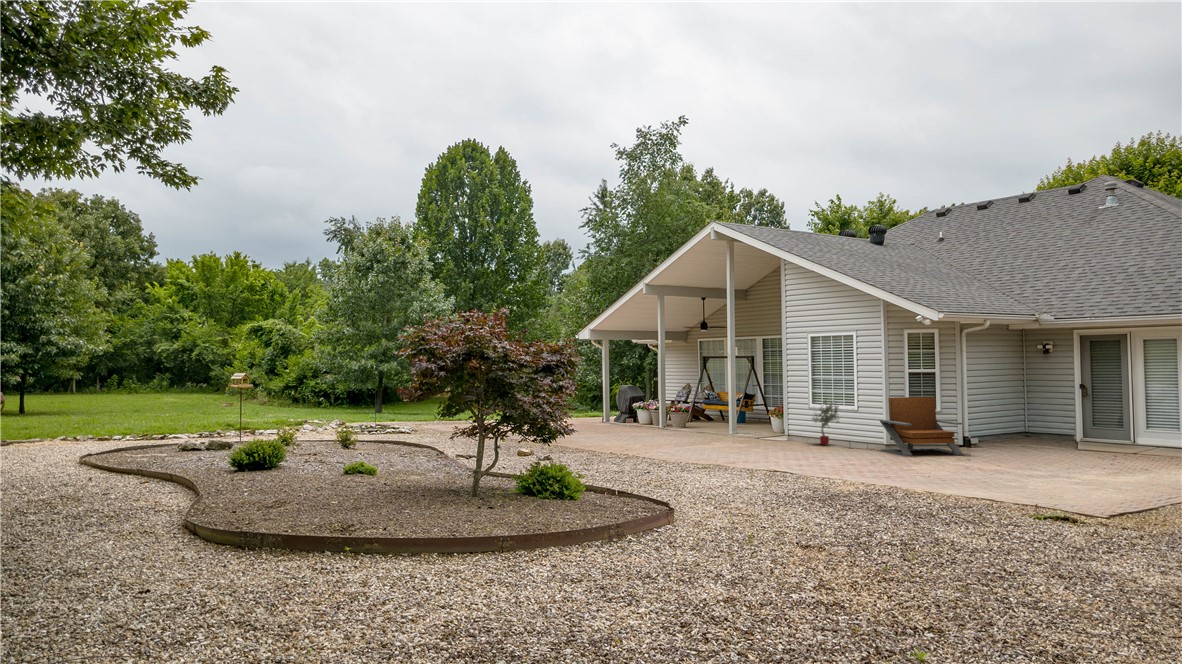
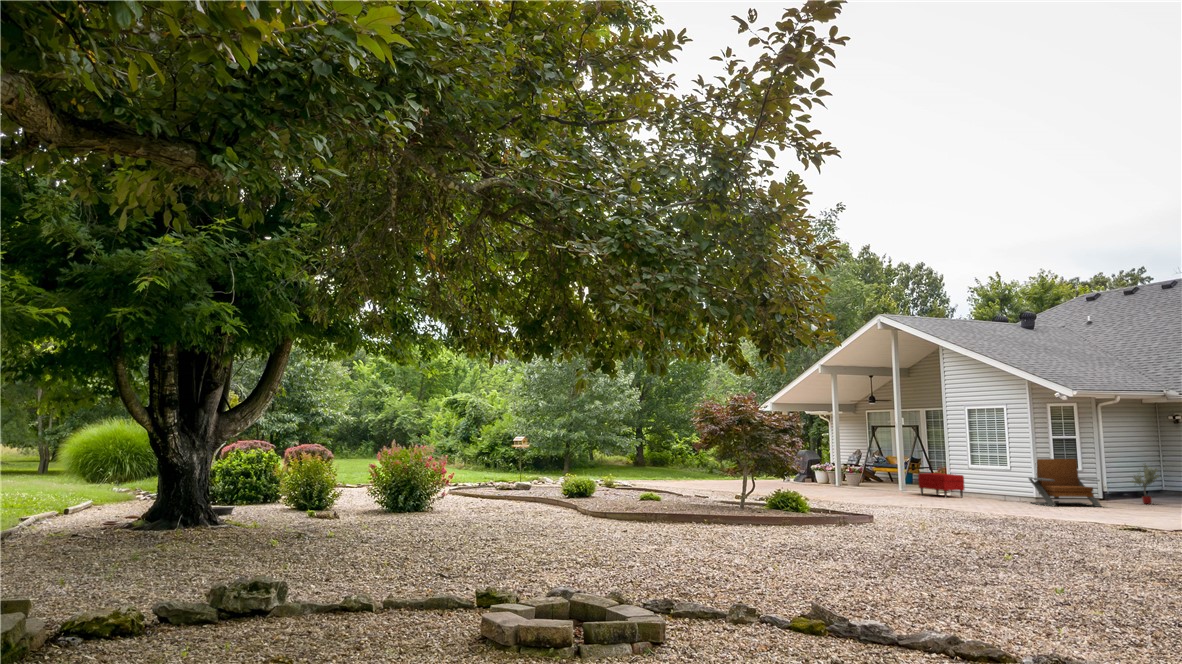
potted tree: present [813,399,840,445] -> present [1132,464,1159,504]
bench: none [753,412,805,443] -> present [918,473,964,497]

